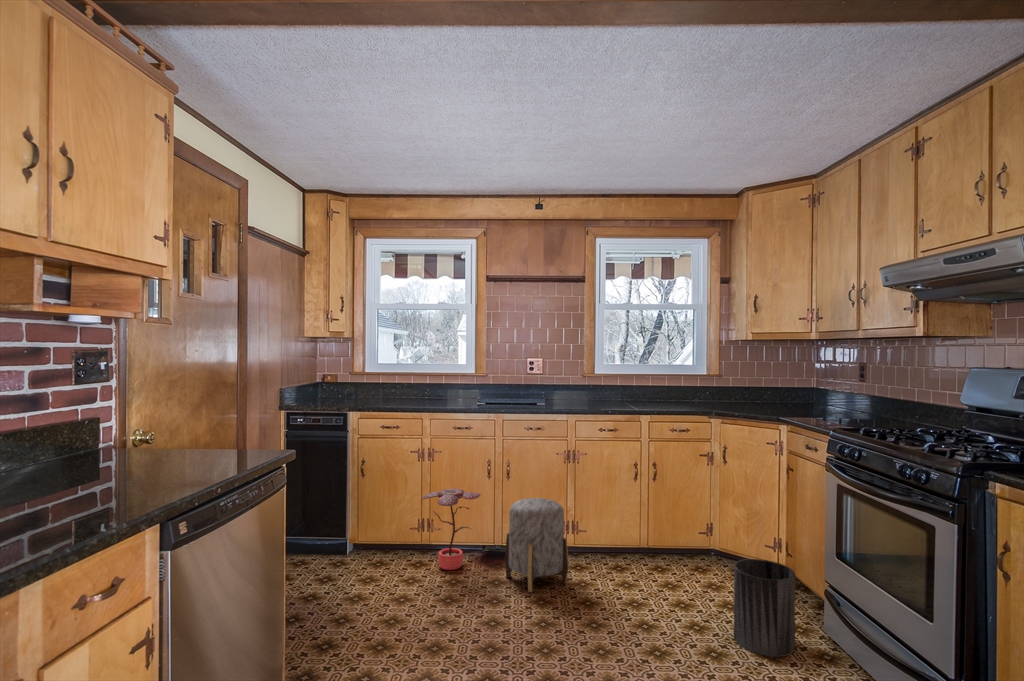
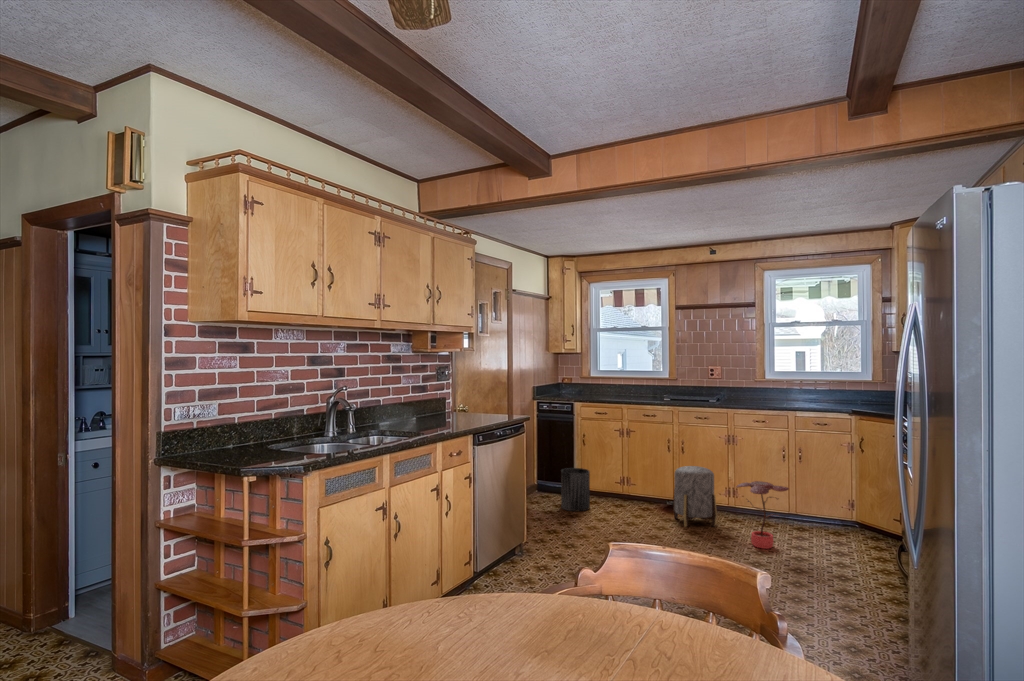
potted plant: present [422,489,480,570] -> present [736,481,789,549]
trash can: present [734,559,795,657] -> present [561,468,590,511]

